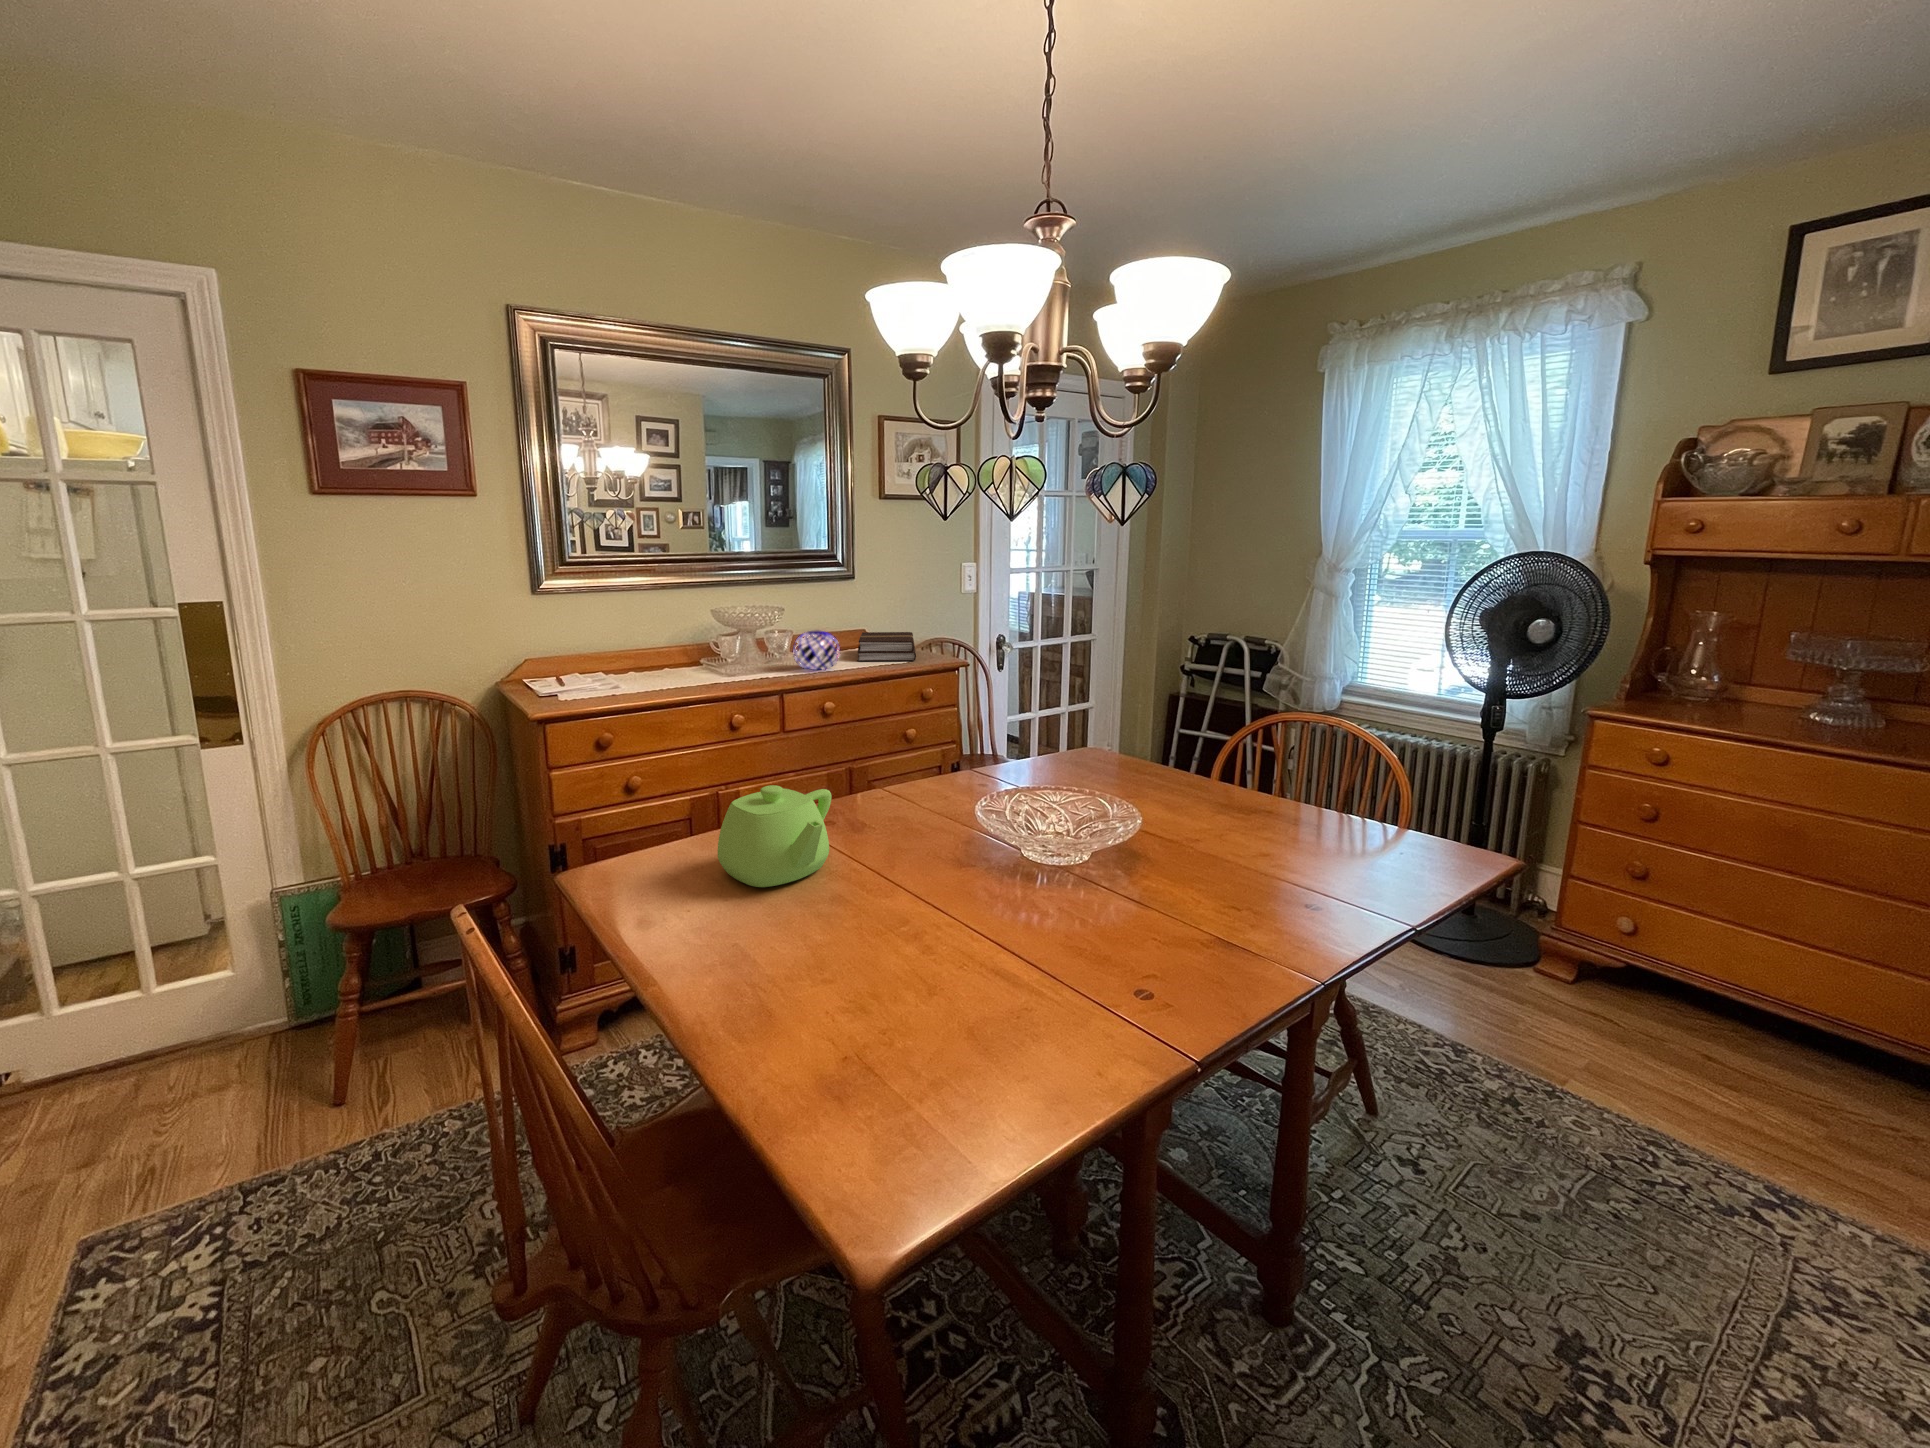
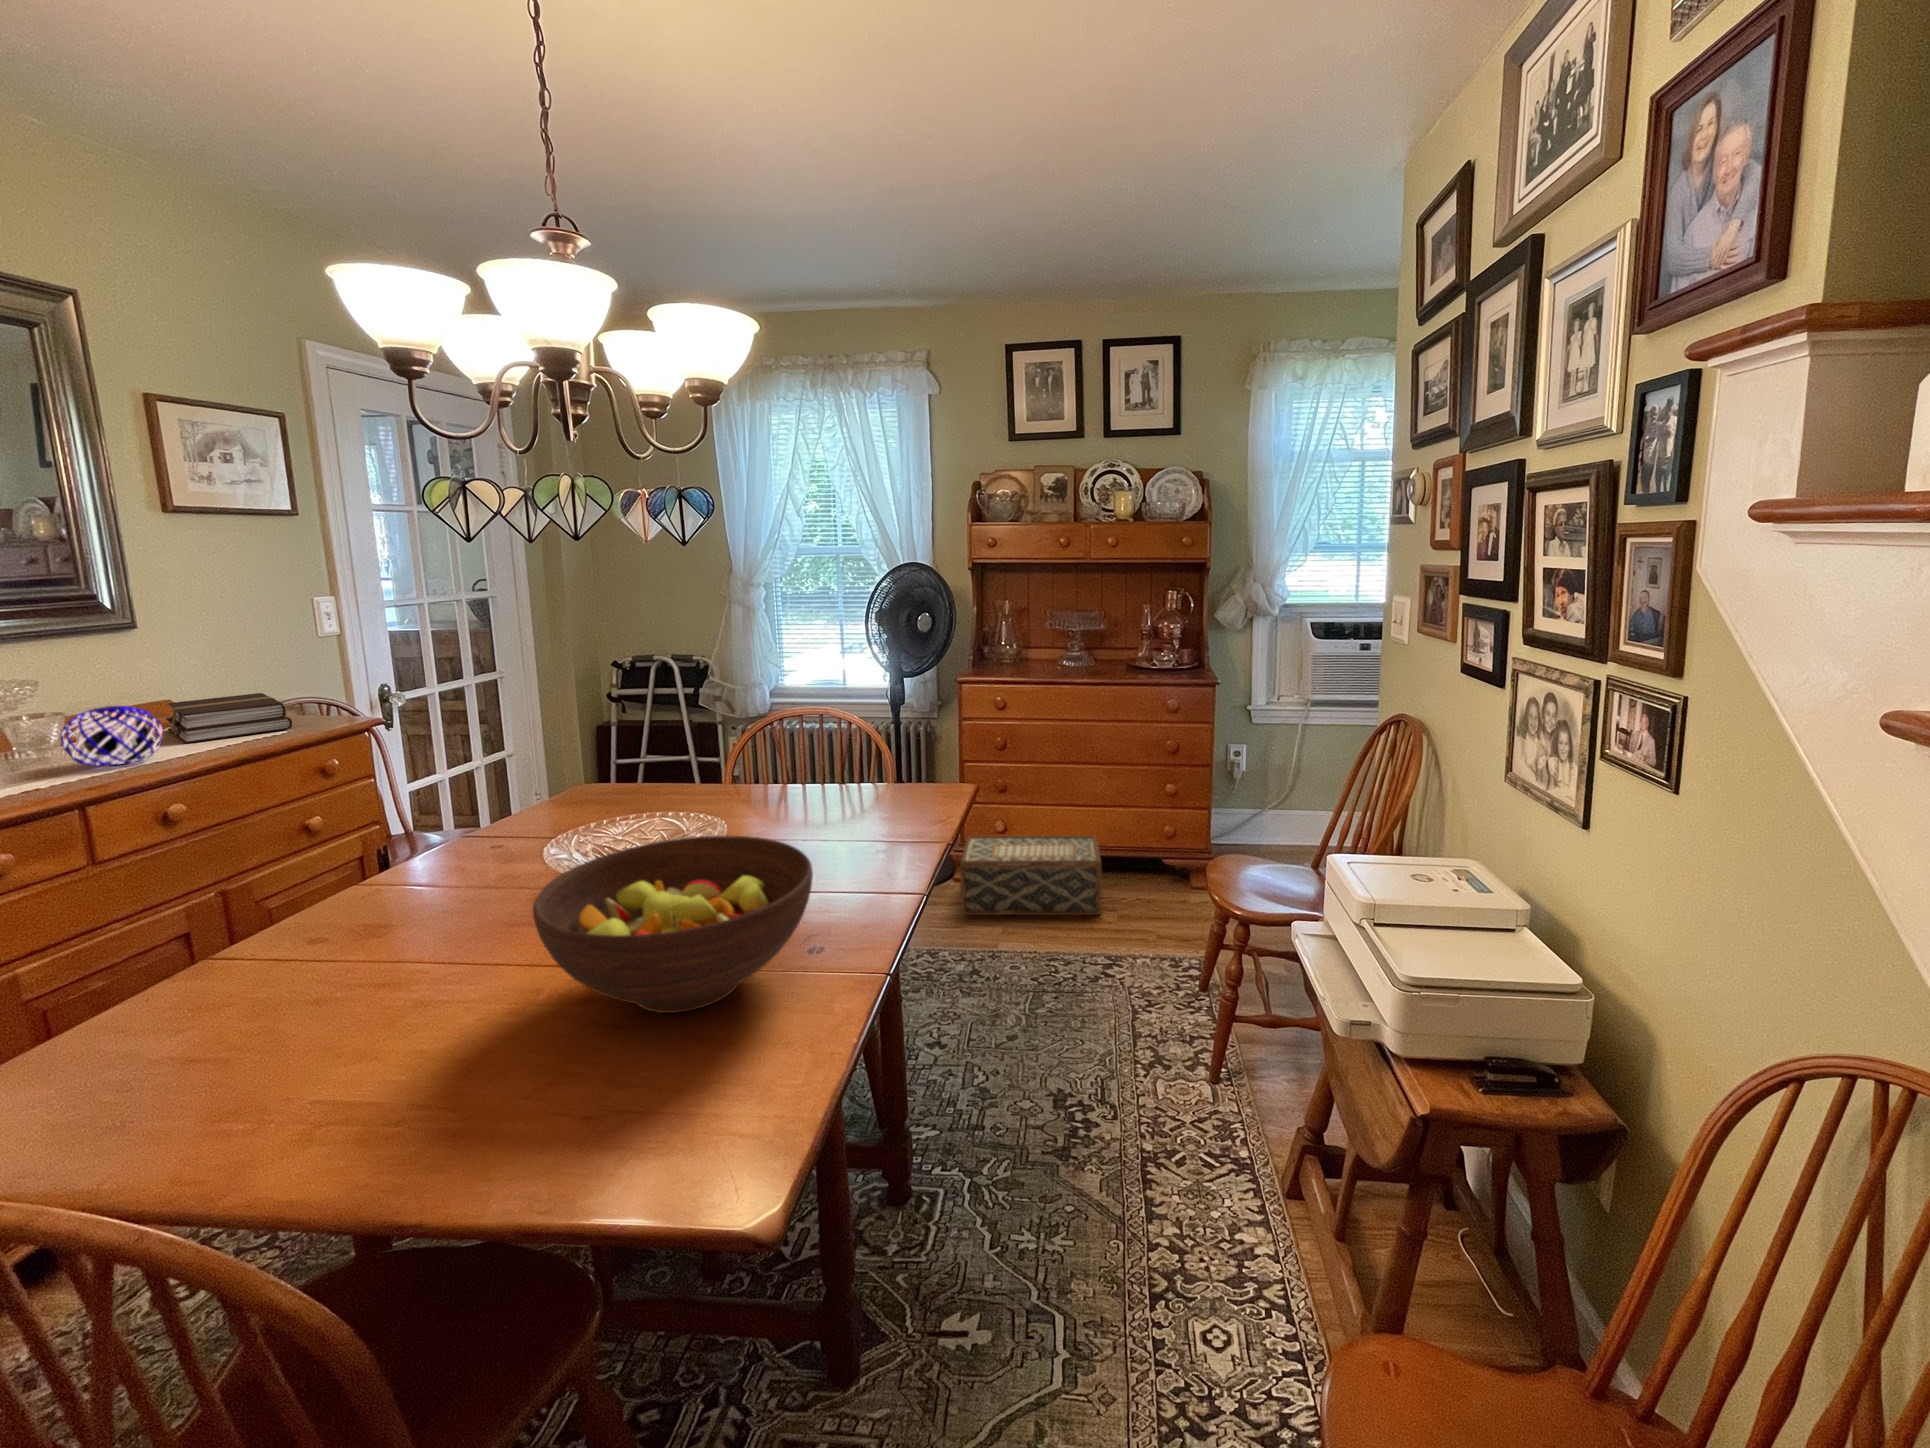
teapot: present [718,785,832,887] -> none [181,889,384,1042]
fruit bowl: none [875,820,1144,1004] -> present [533,835,813,1013]
woven basket: none [1524,919,1818,1115] -> present [960,836,1101,915]

